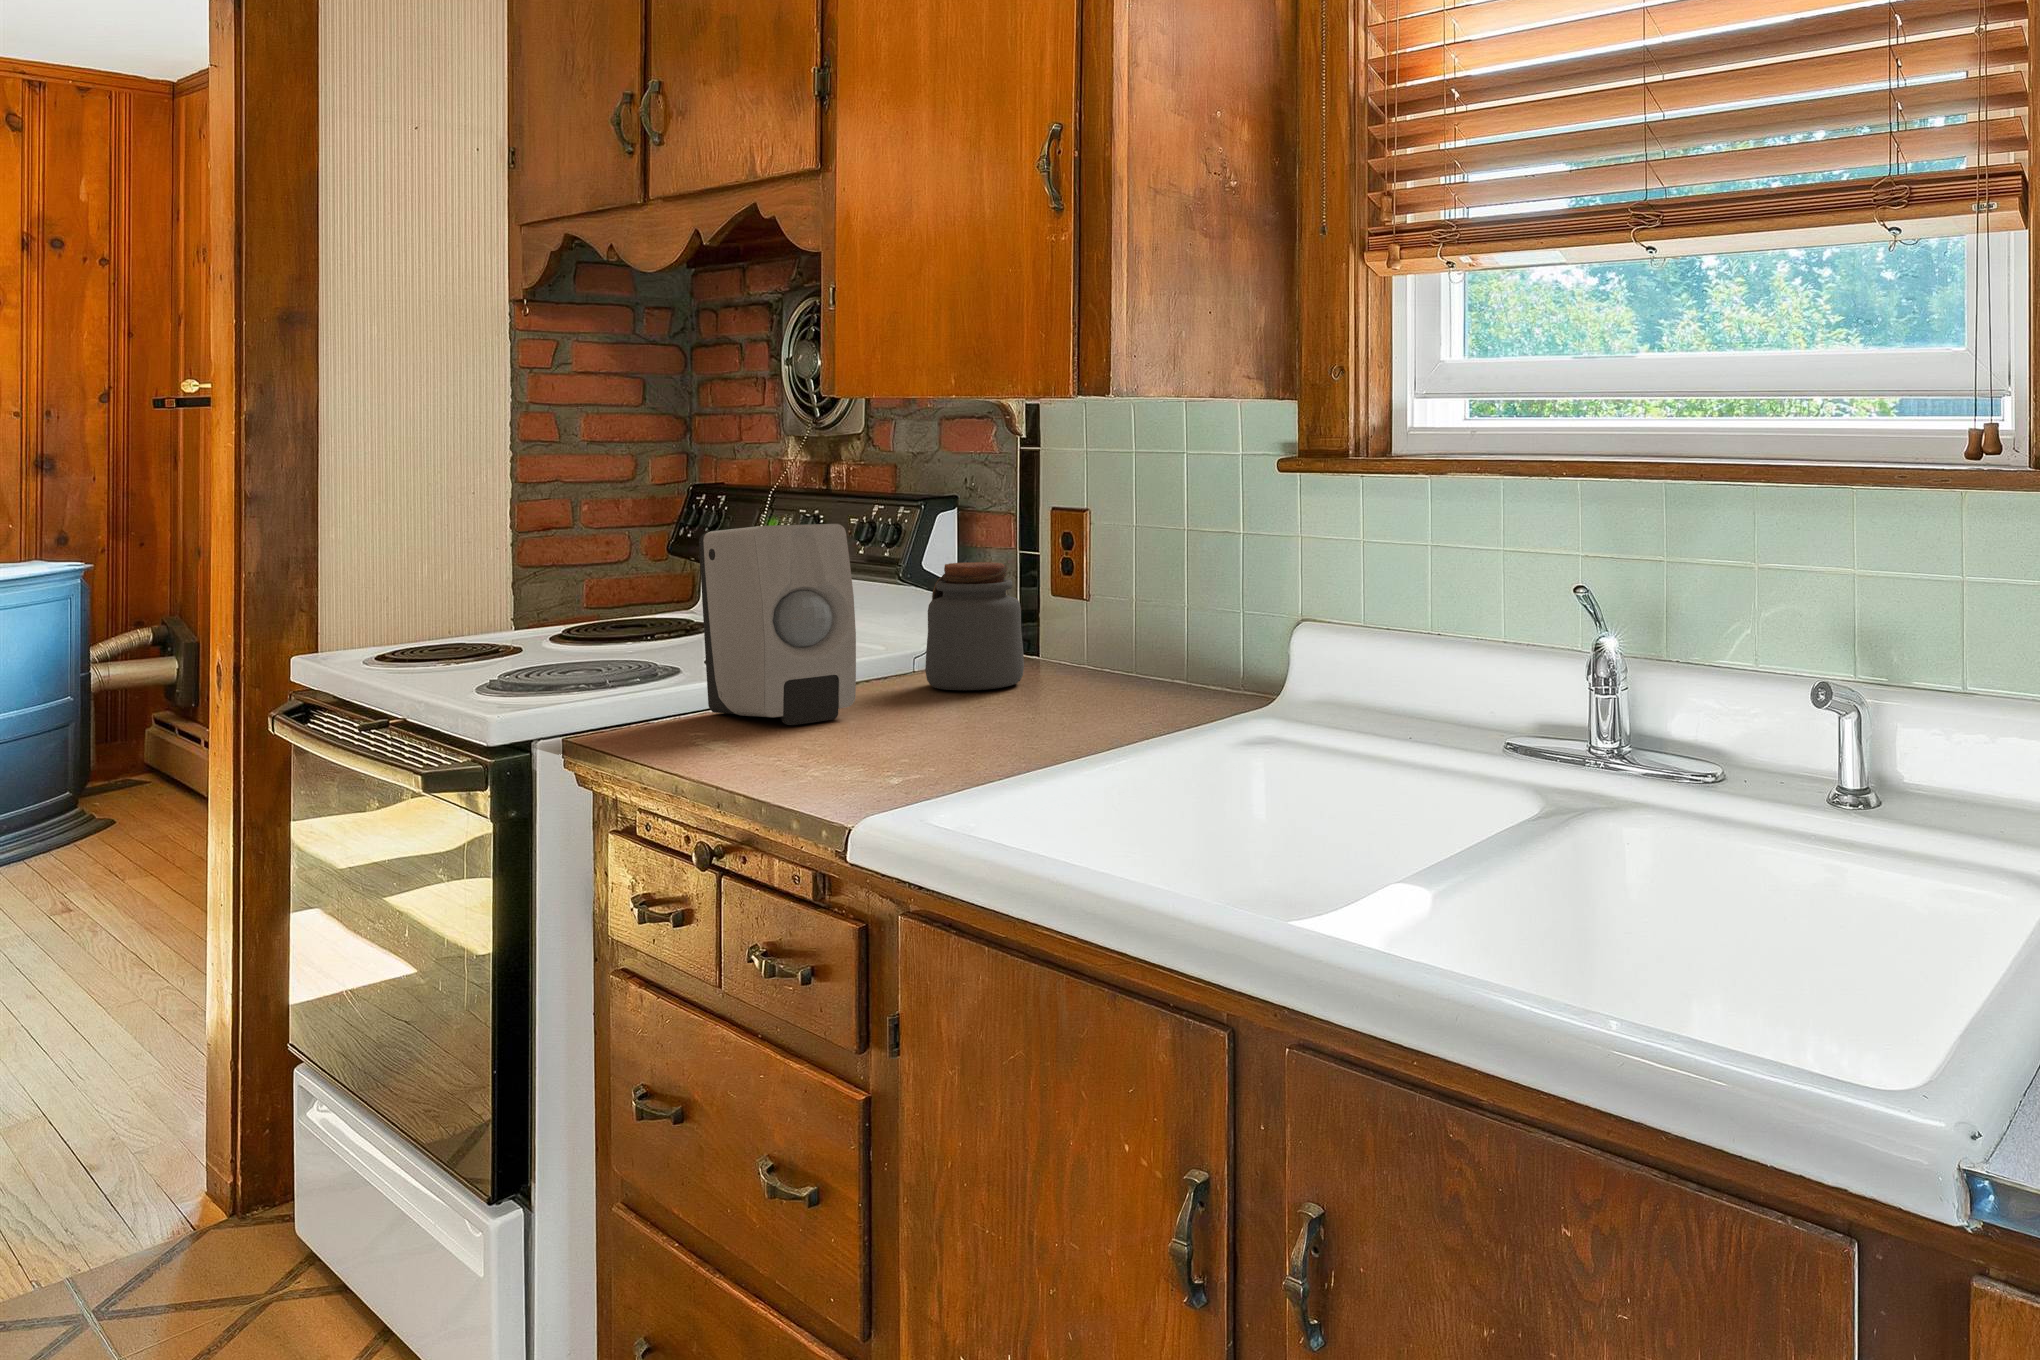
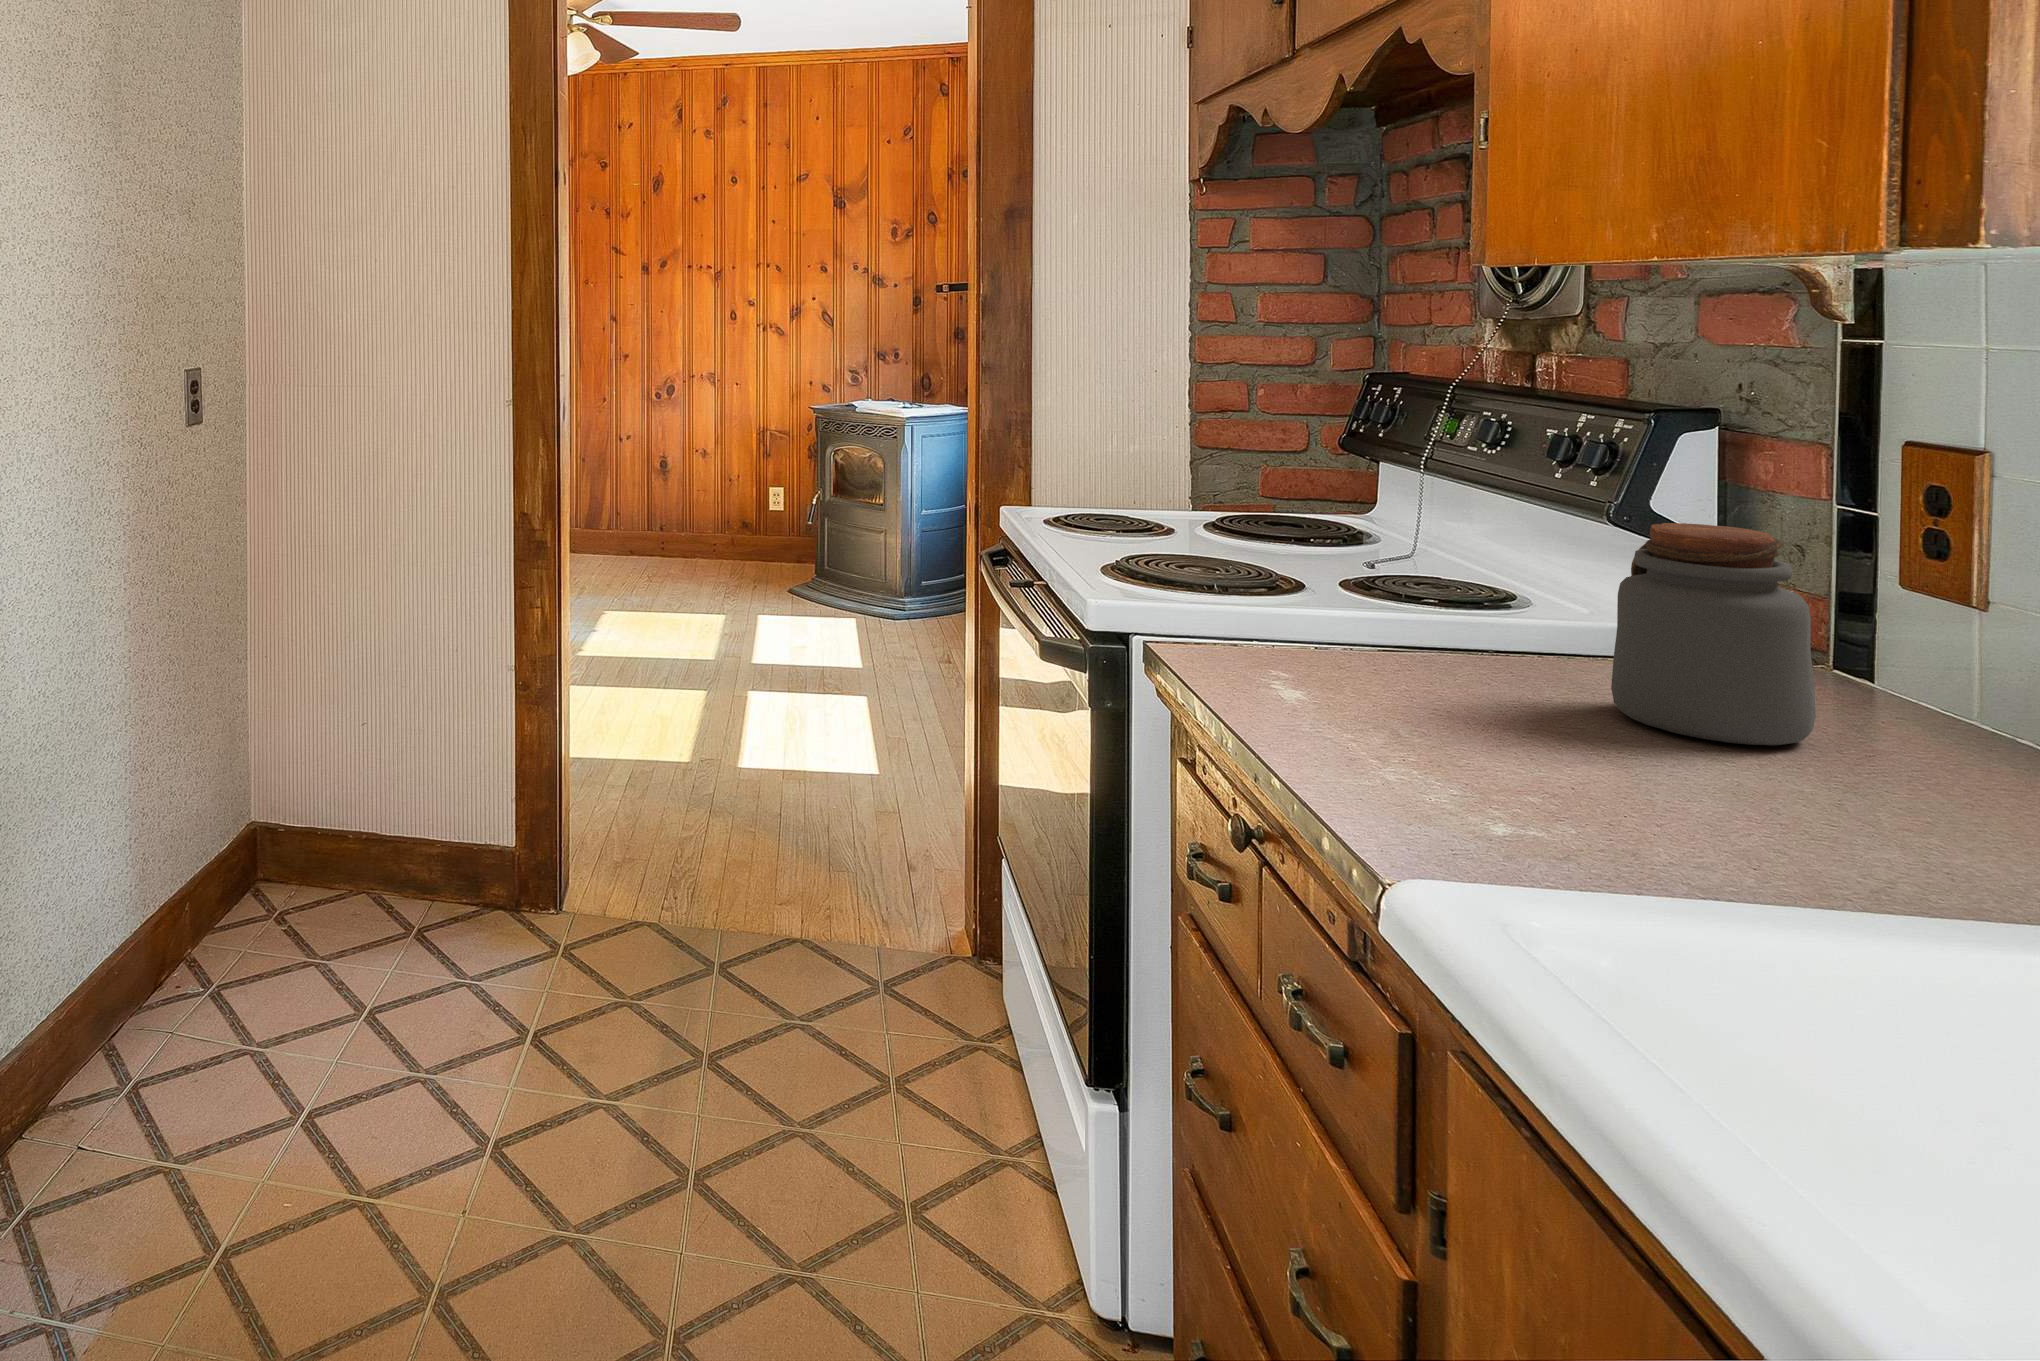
soap dispenser: present [699,524,856,725] -> none [1257,453,1456,738]

